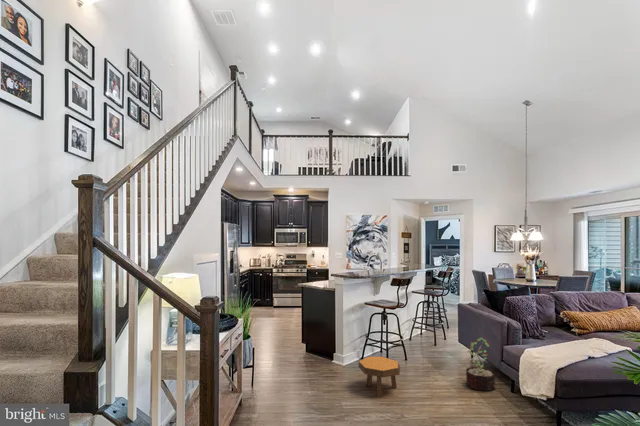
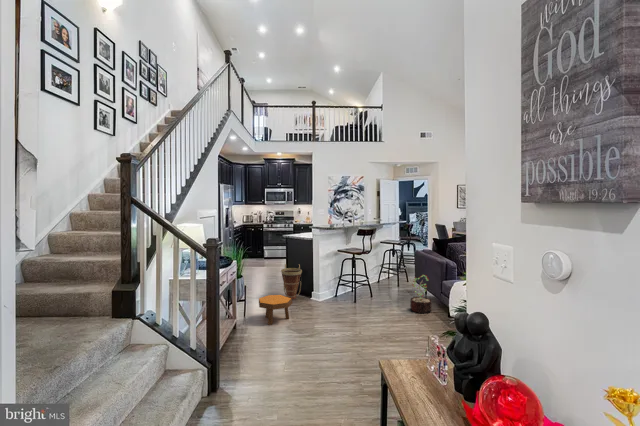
basket: none [297,321,323,368] -> present [281,264,302,299]
footstool: present [359,357,400,397] -> present [259,295,293,325]

